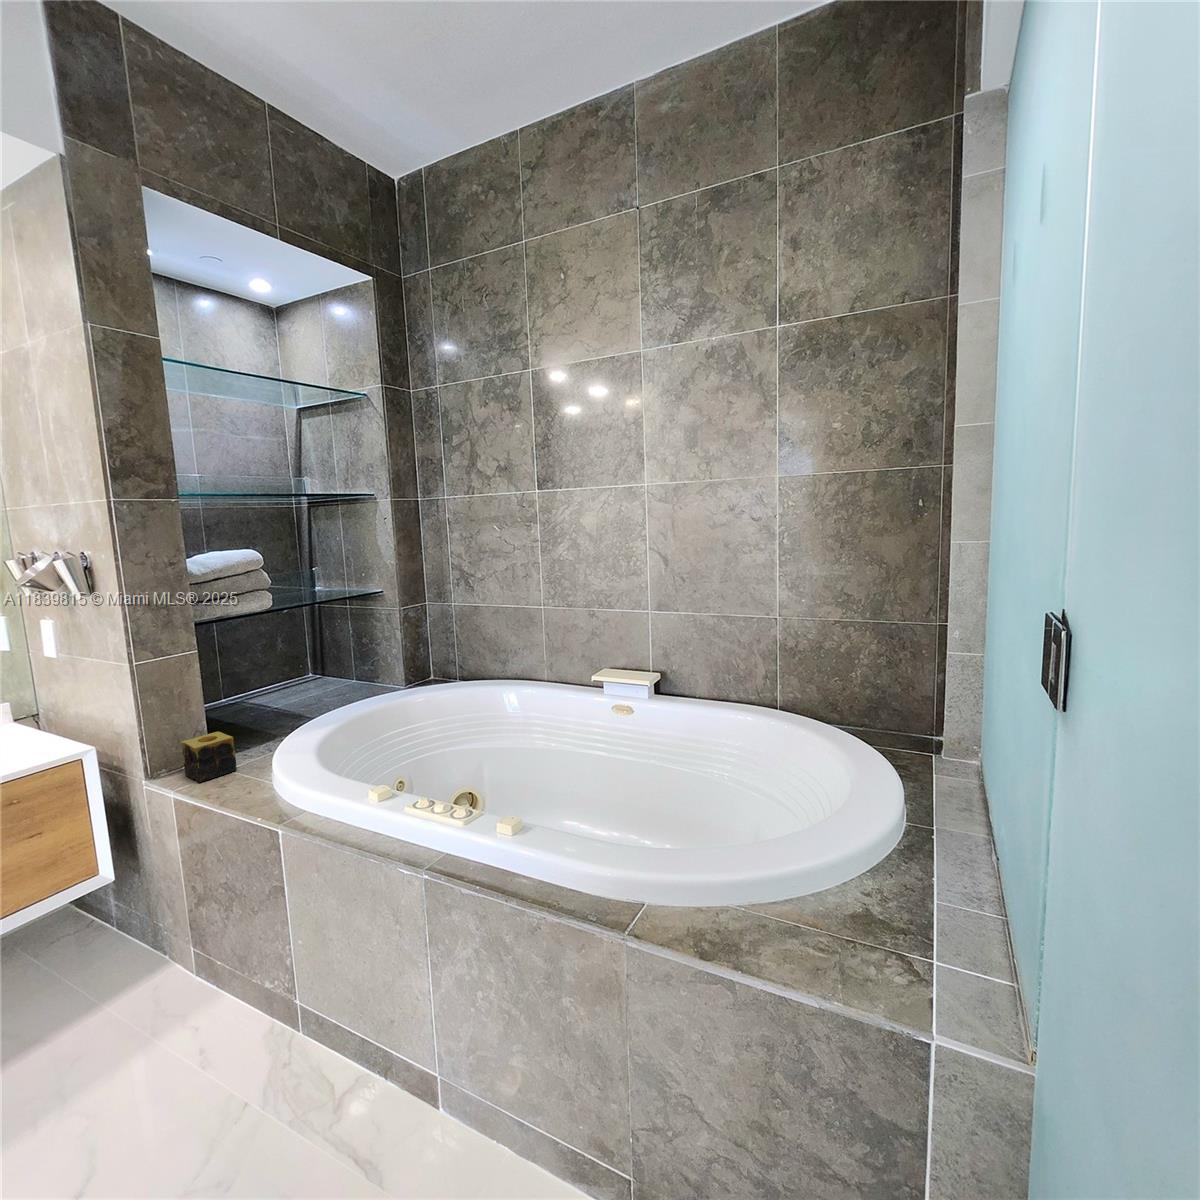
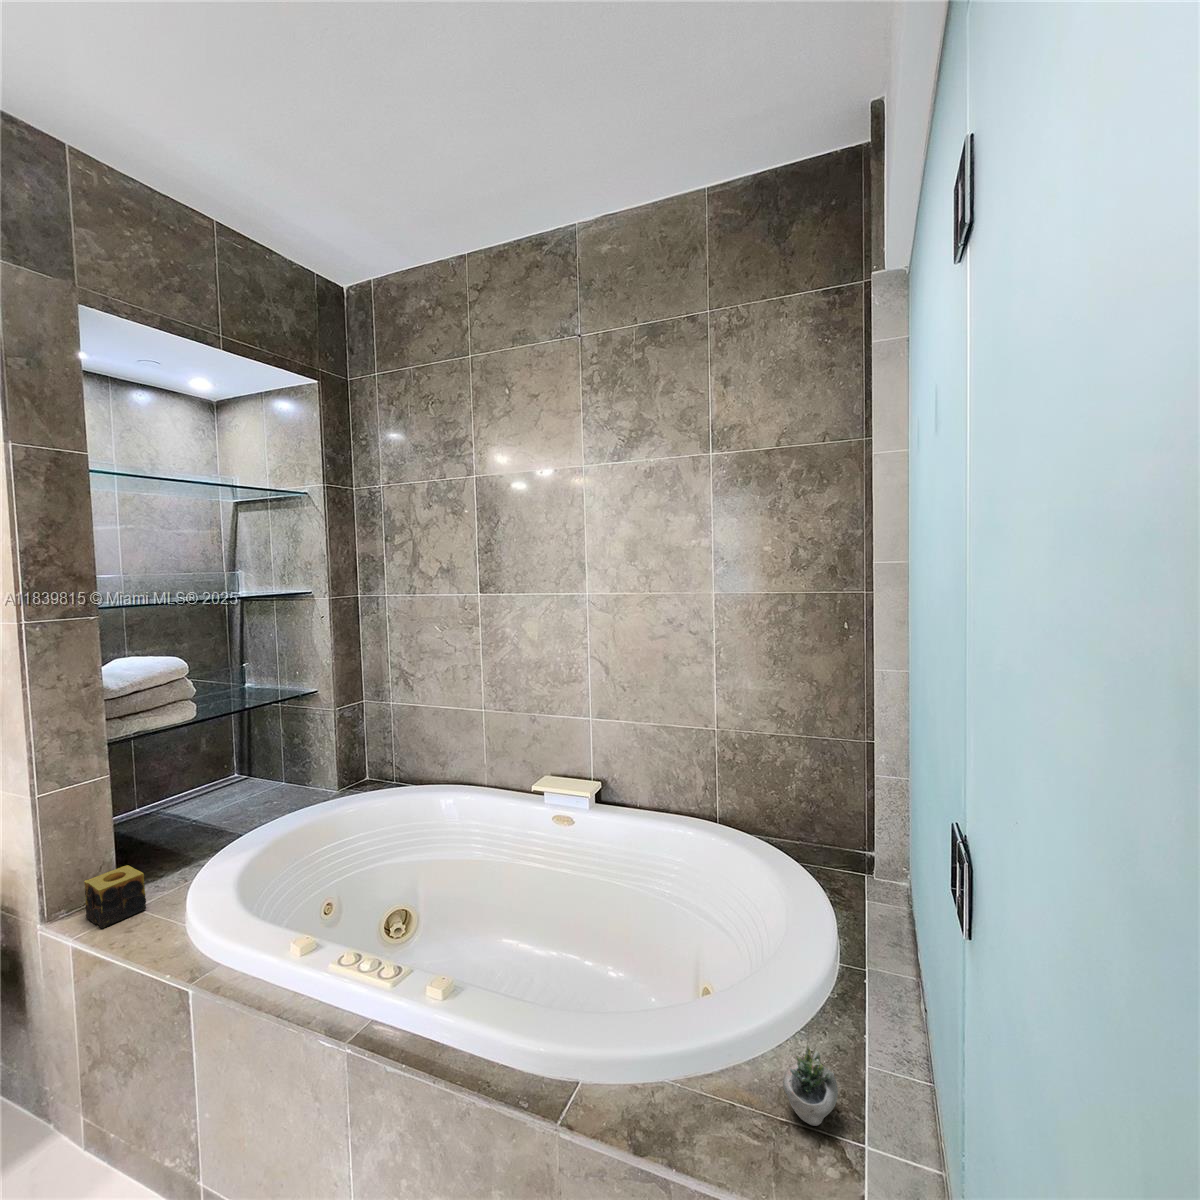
succulent plant: none [850,868,969,944] -> present [783,1045,895,1126]

